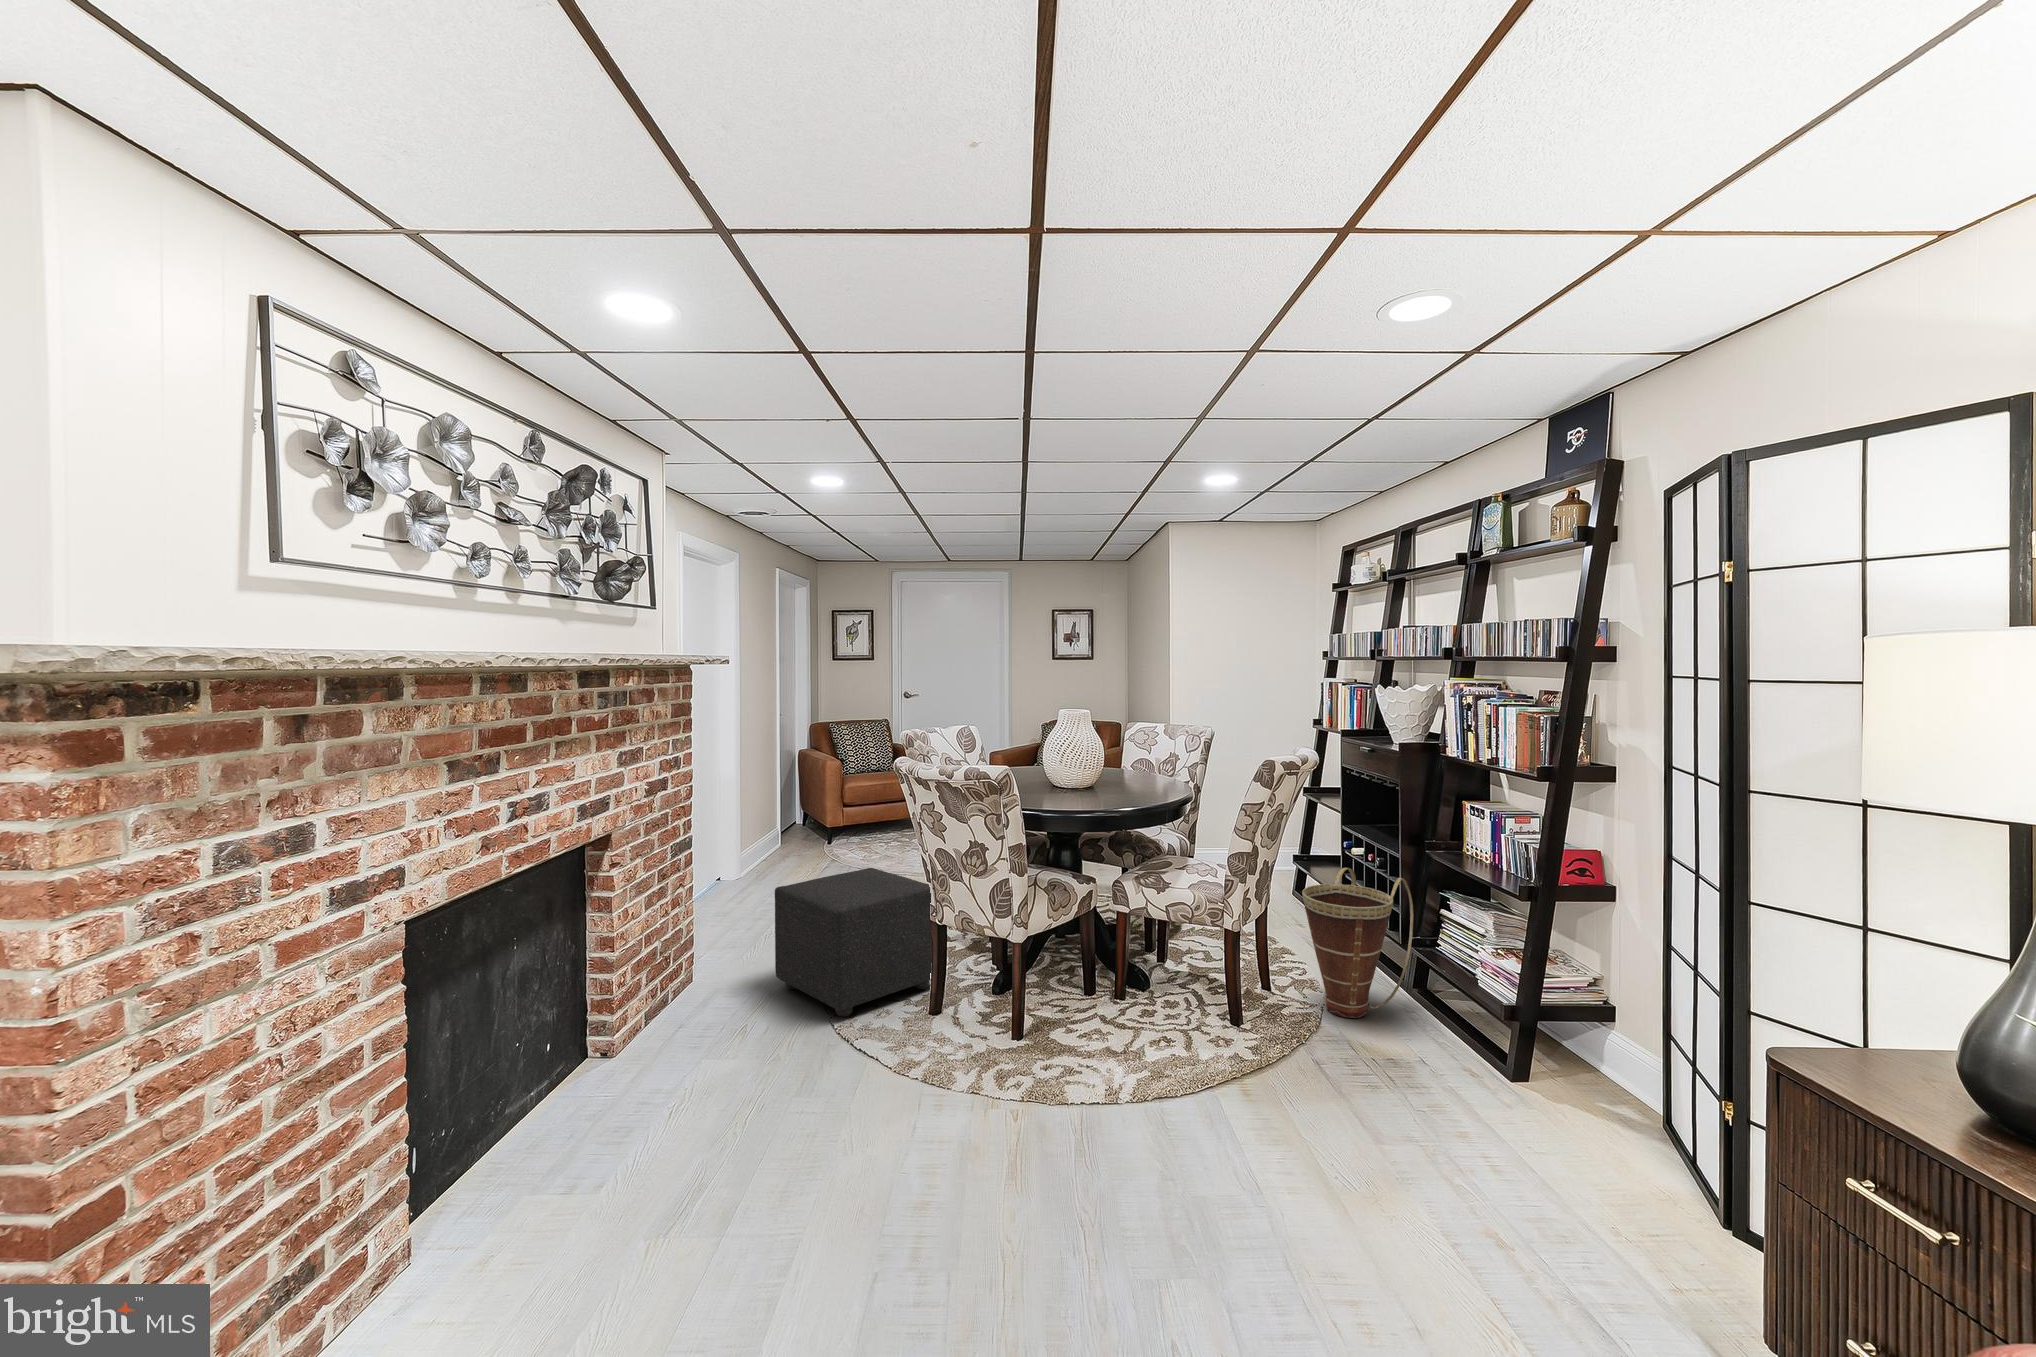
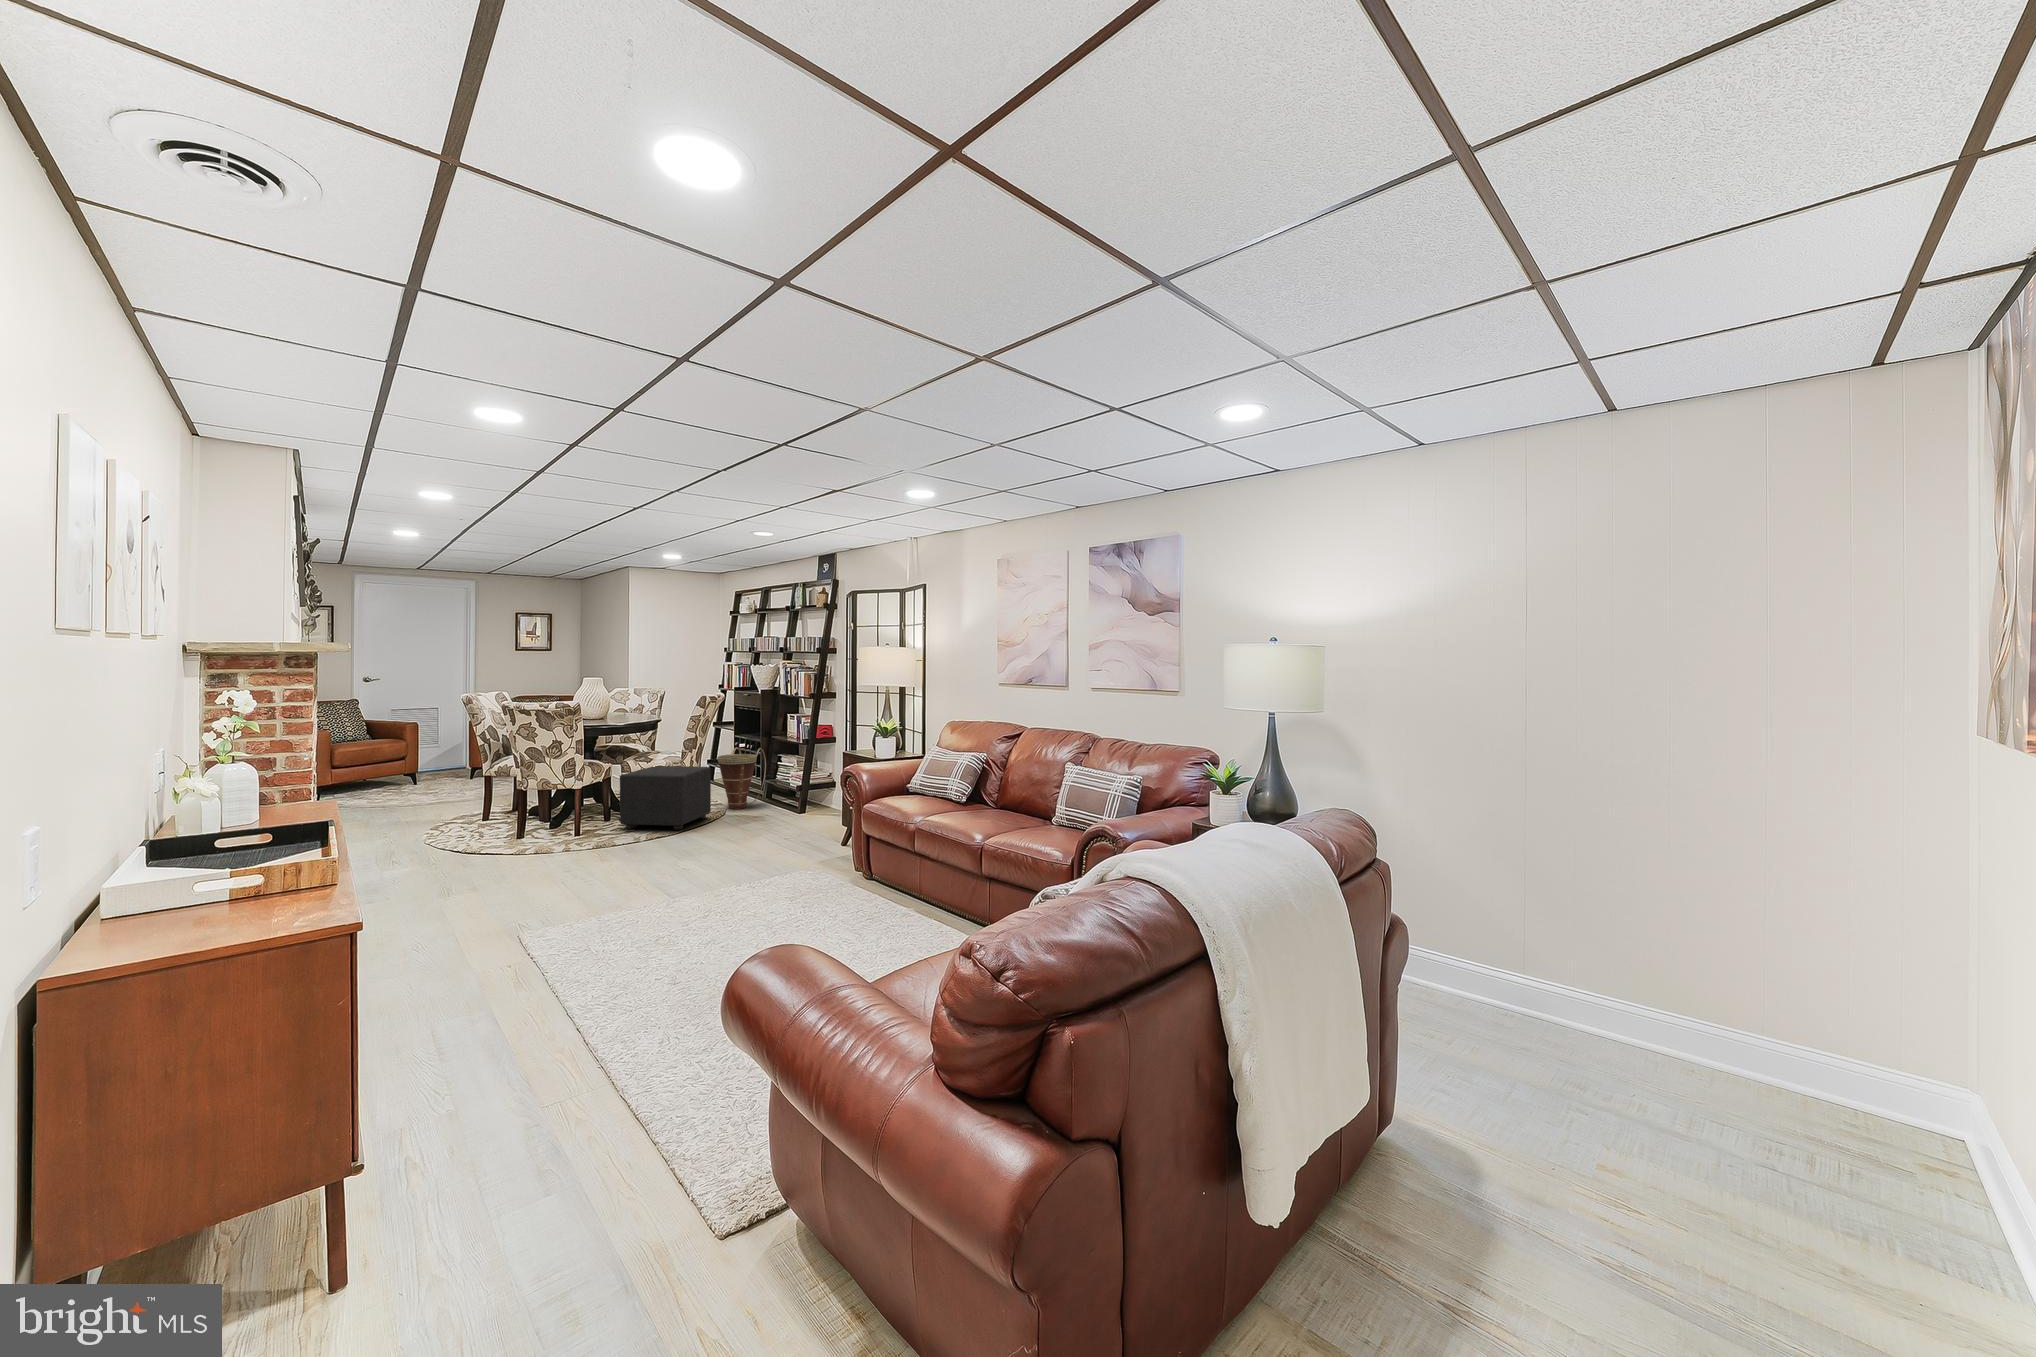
ottoman: present [775,868,932,1017] -> present [620,766,711,830]

